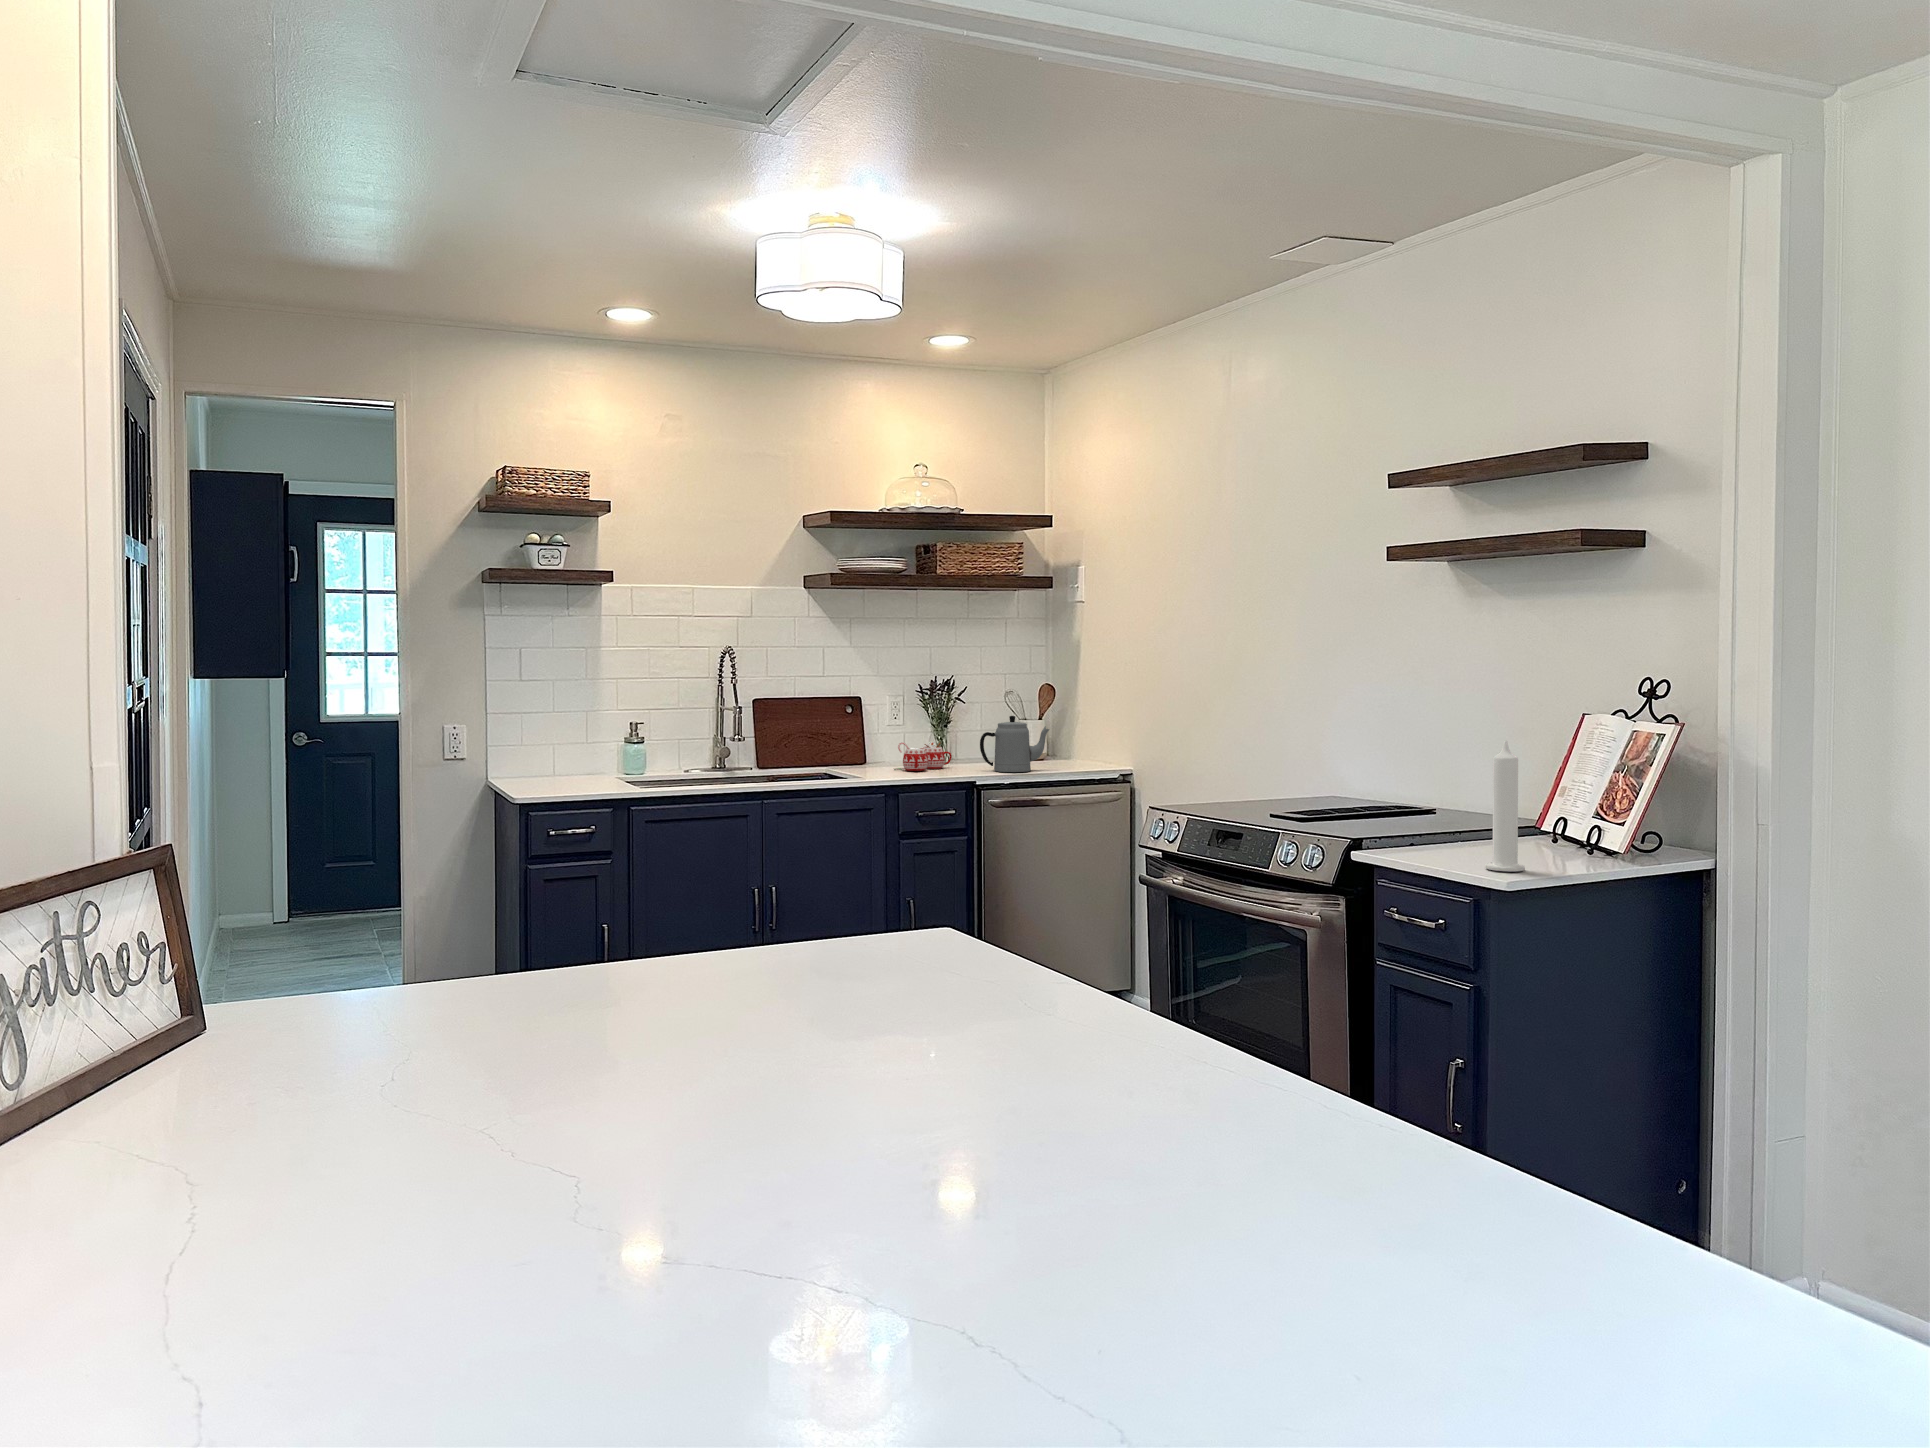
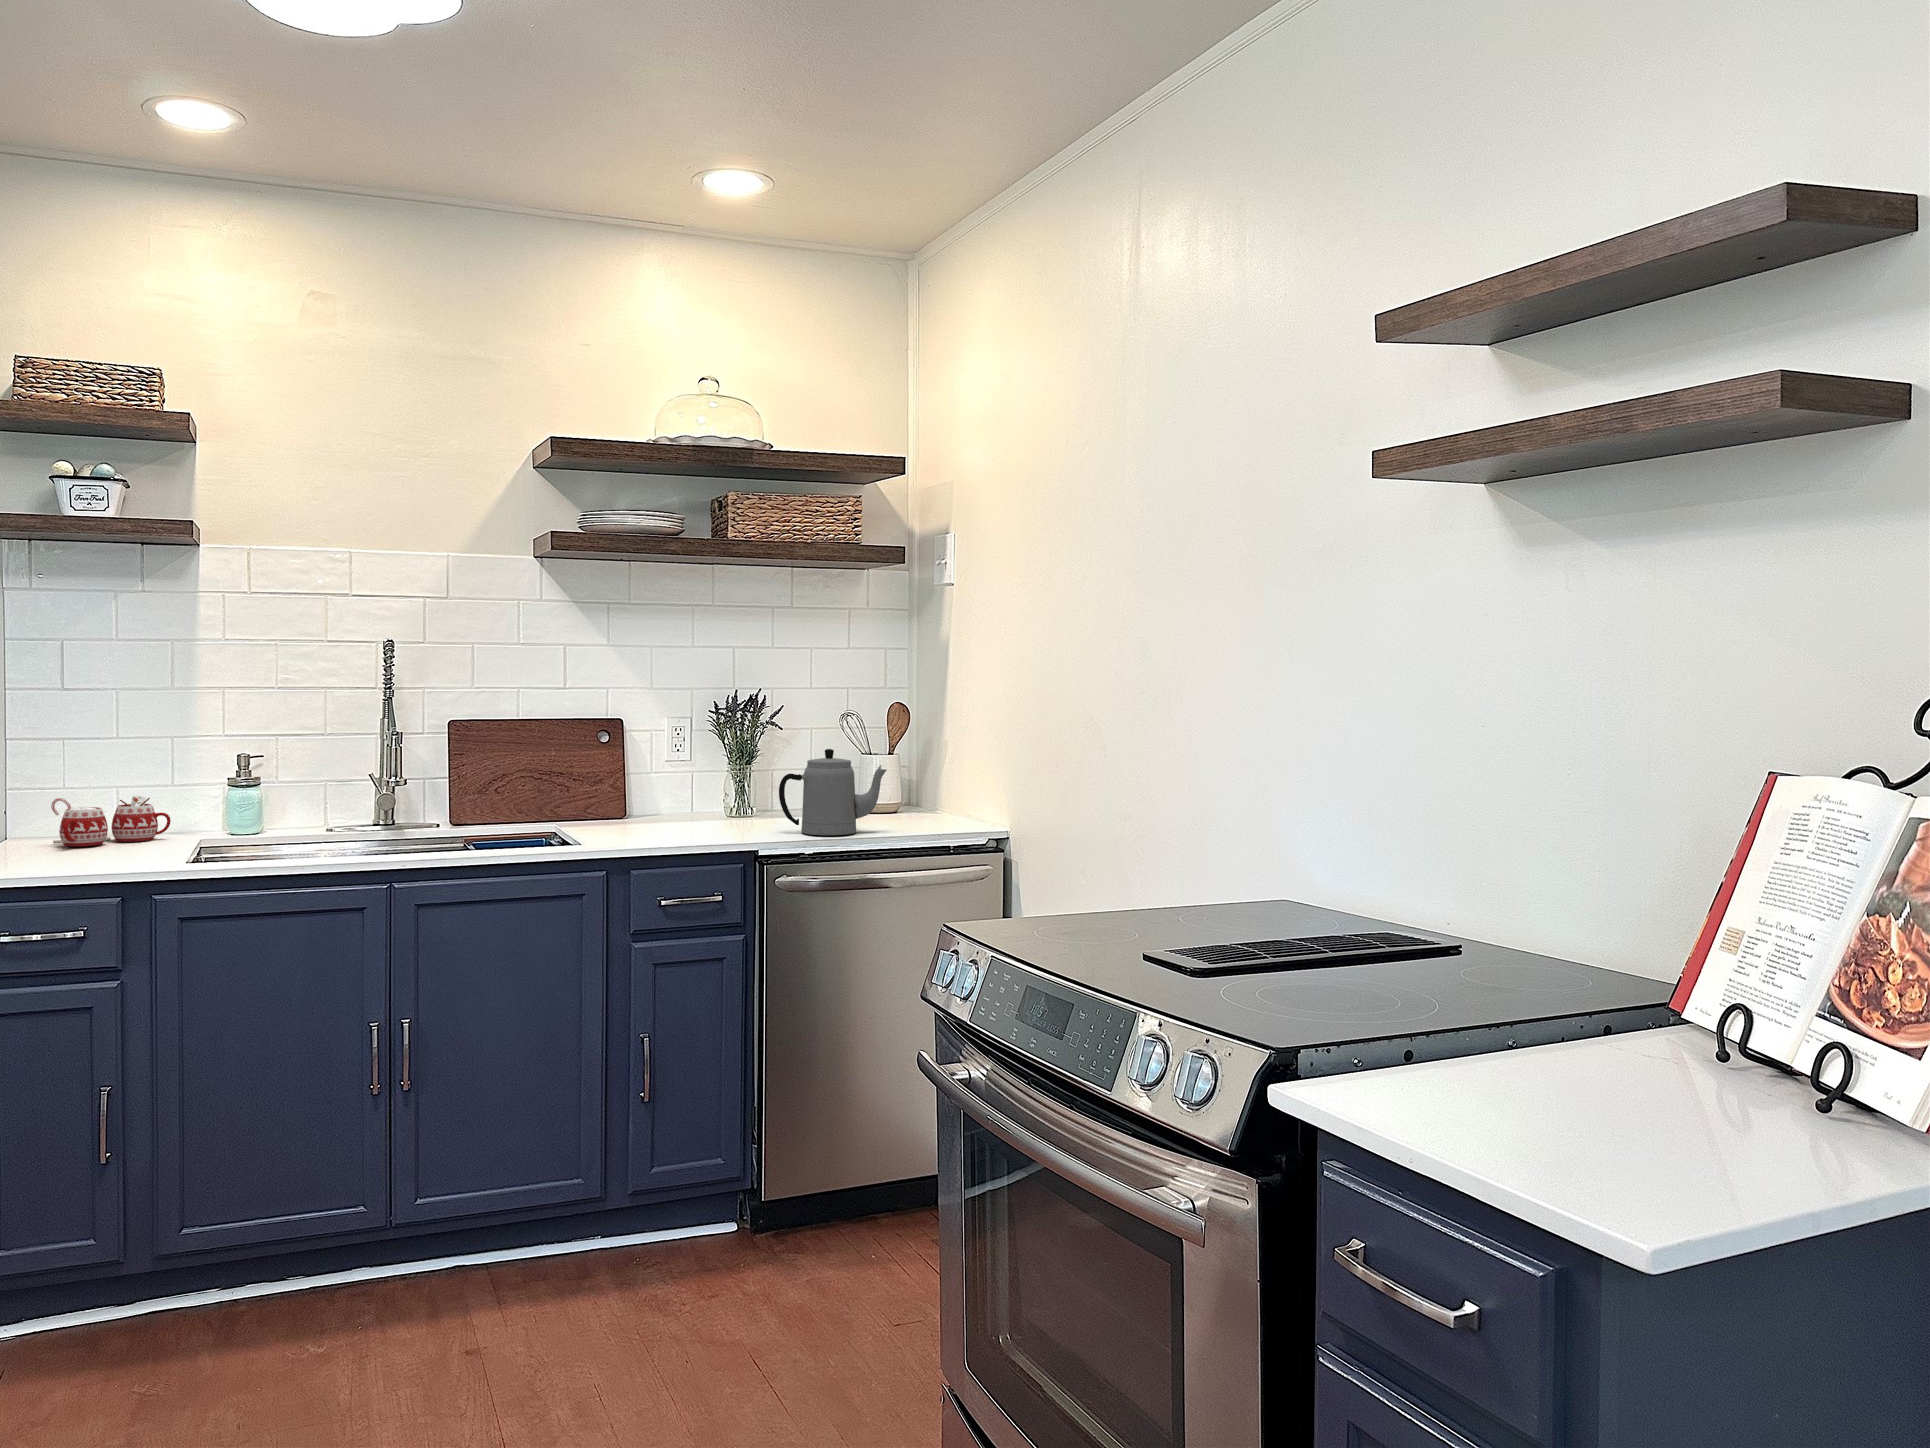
candle: present [1485,740,1525,872] -> none [1582,858,1685,1202]
mug: present [894,741,952,771] -> present [51,796,171,847]

